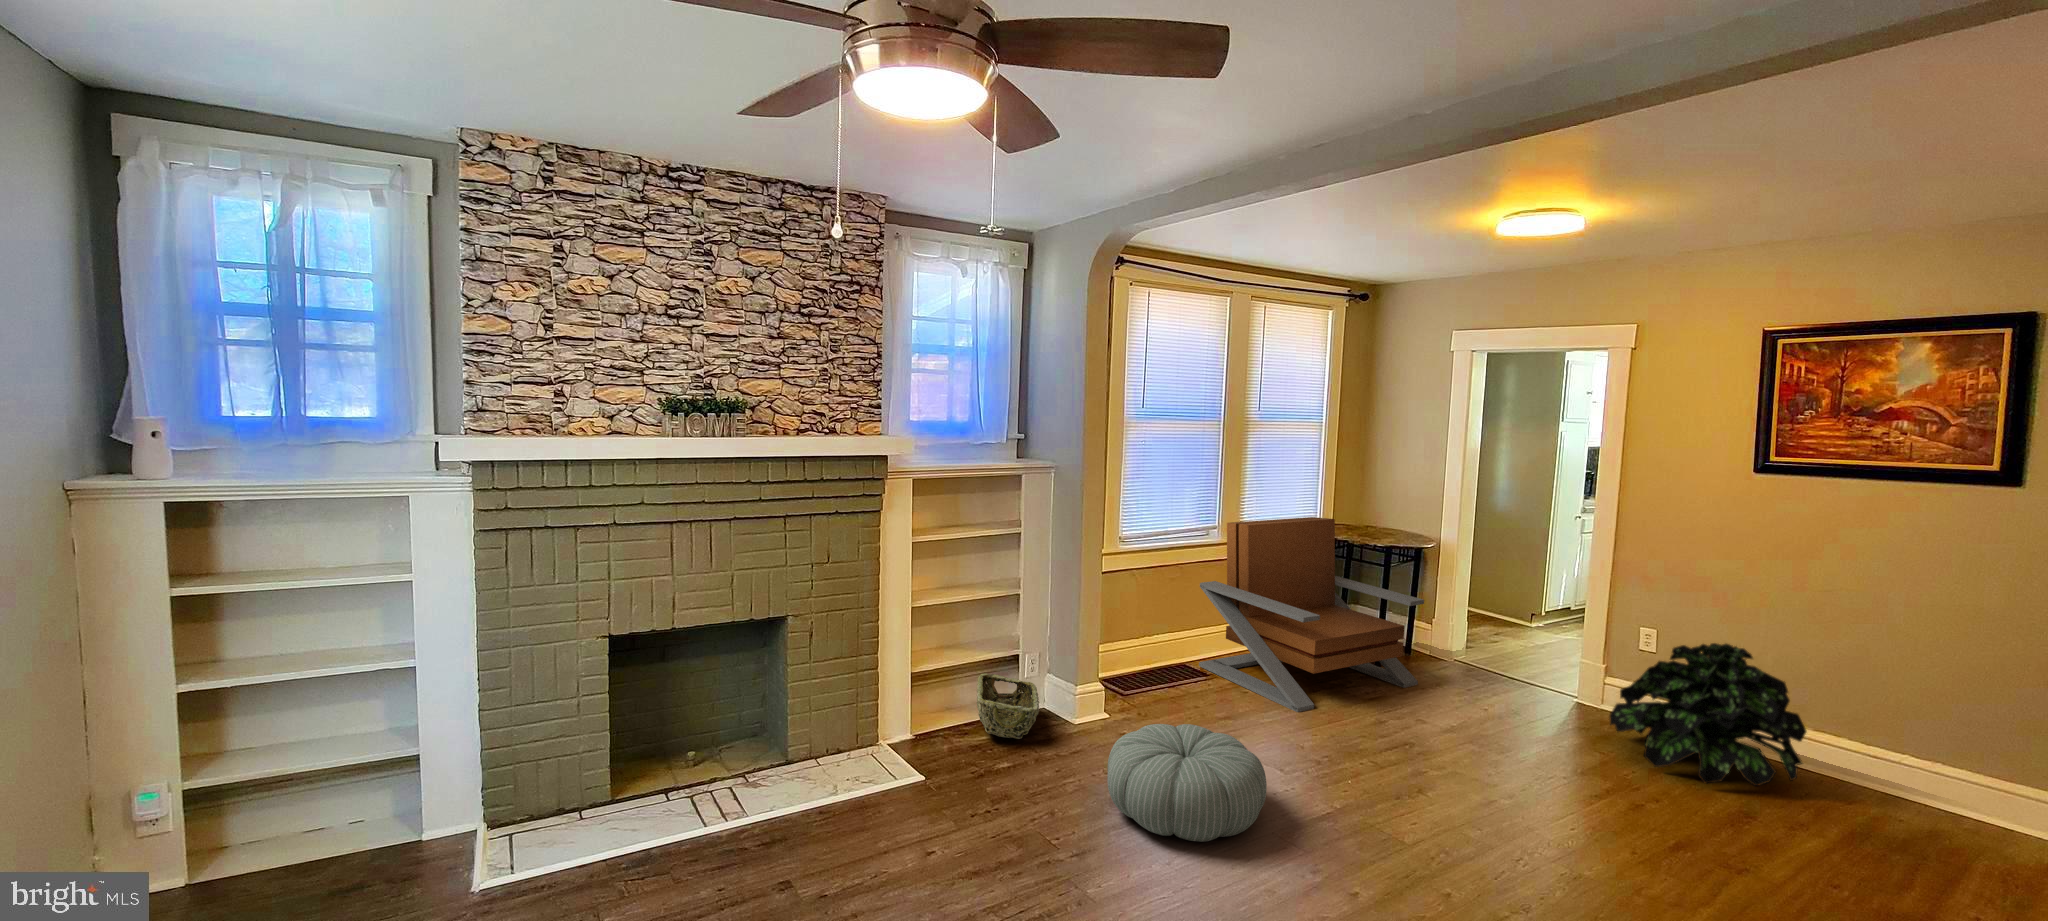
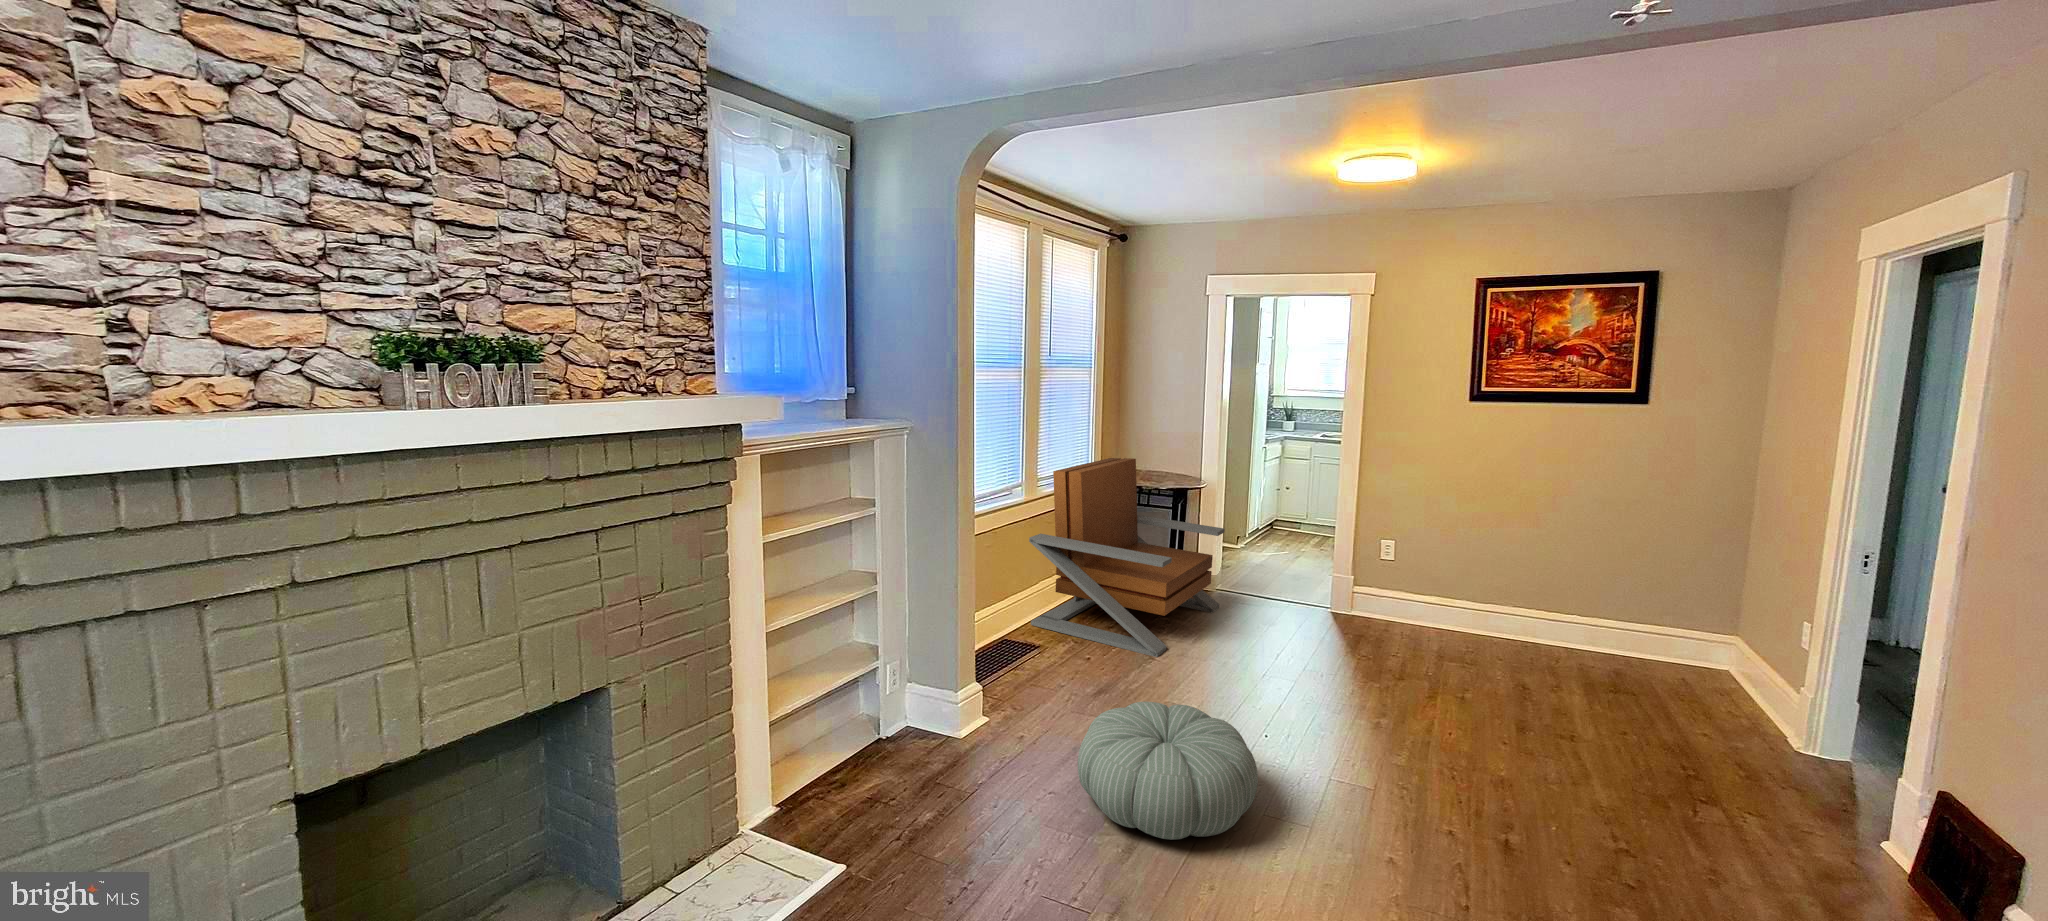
potted plant: present [1610,643,1807,786] -> none [1382,539,1528,655]
woven basket: present [977,673,1039,739] -> none [849,685,950,763]

